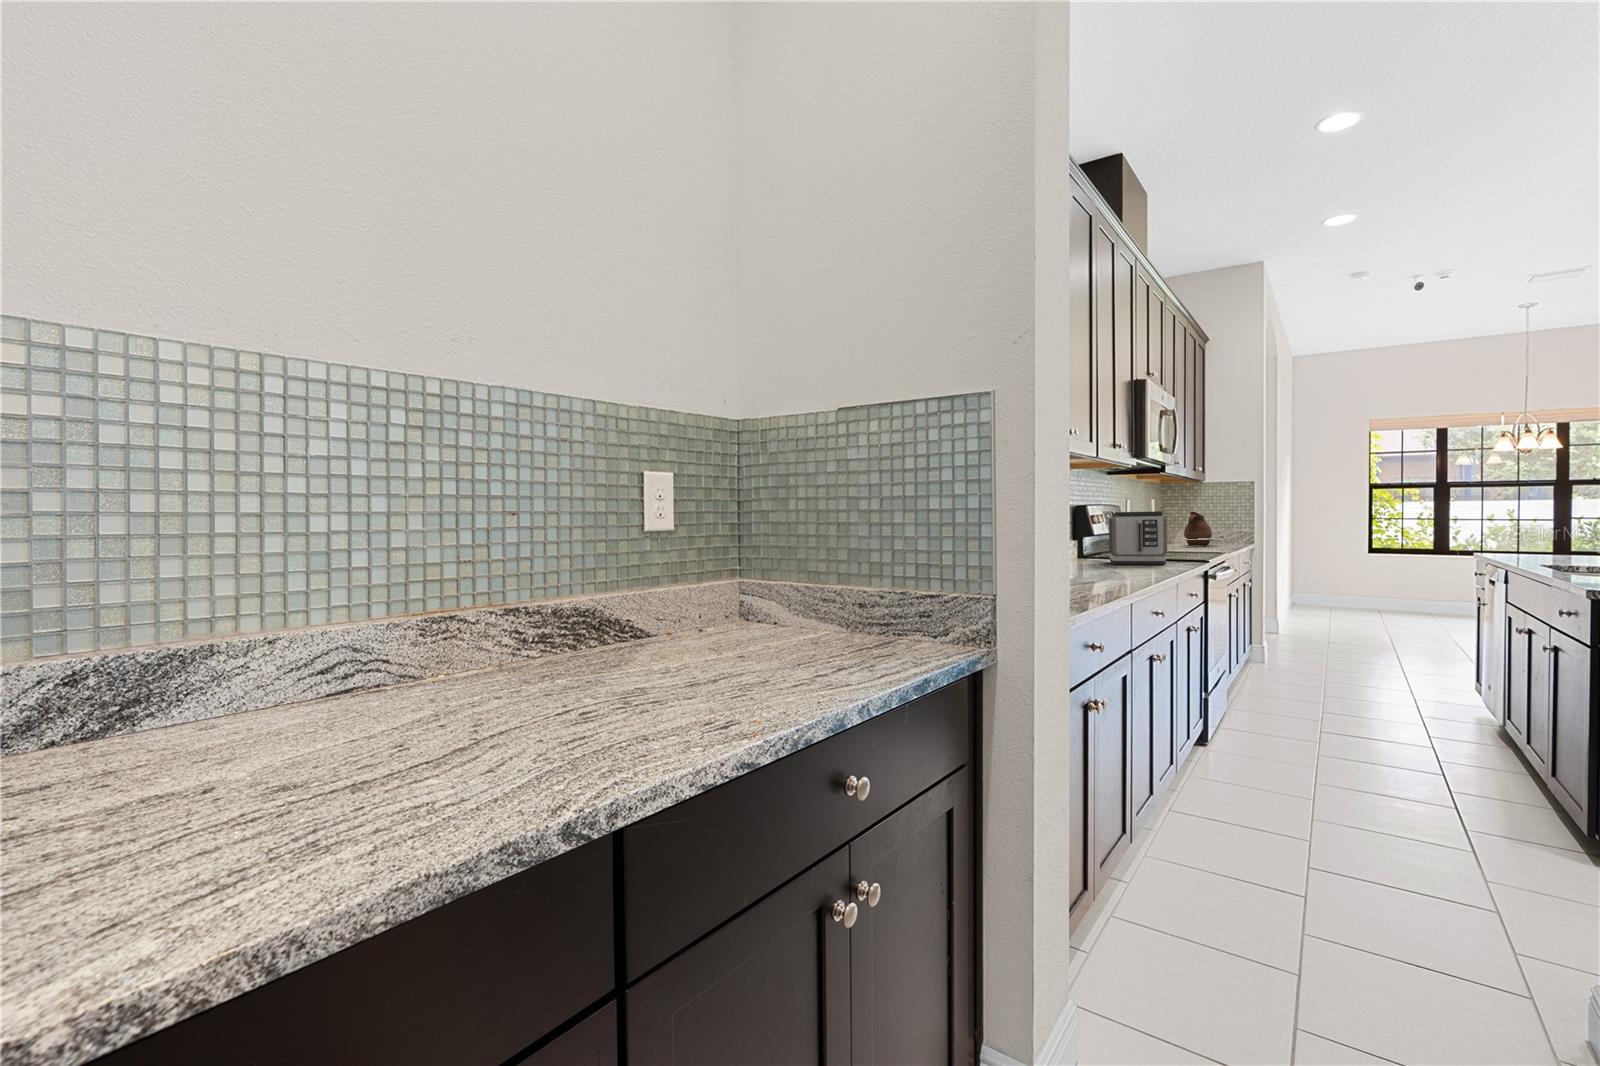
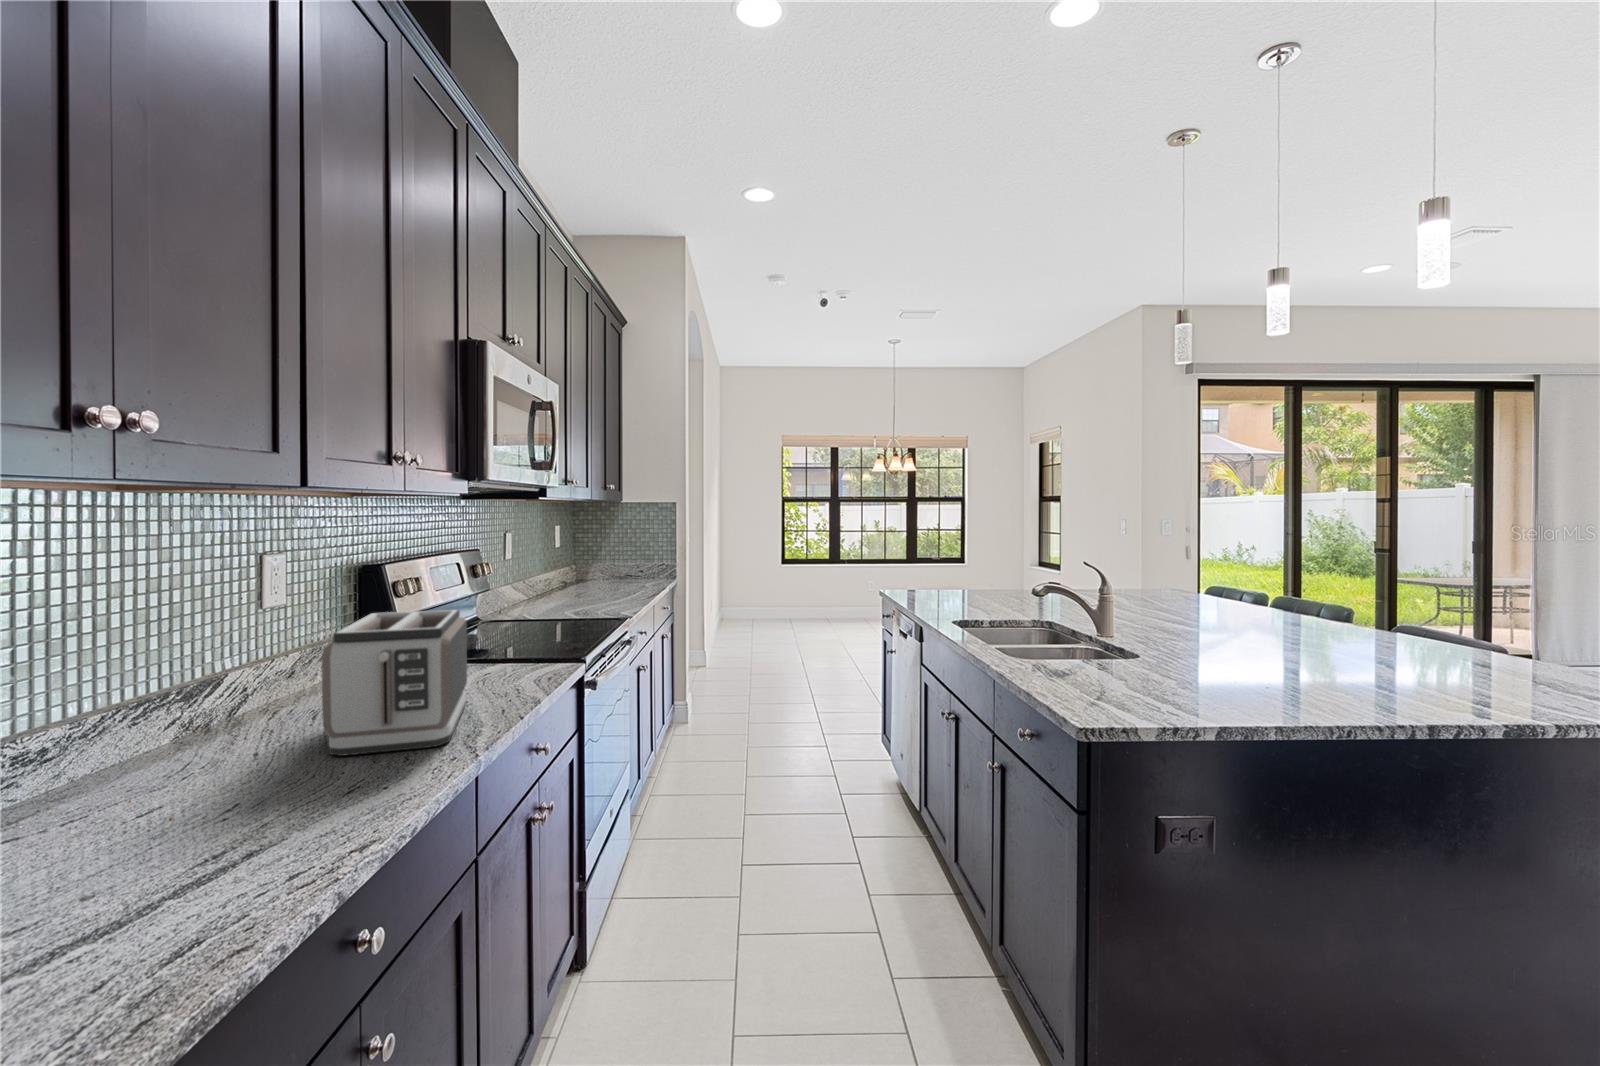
ceramic pitcher: present [1184,512,1212,546] -> none [592,542,634,587]

